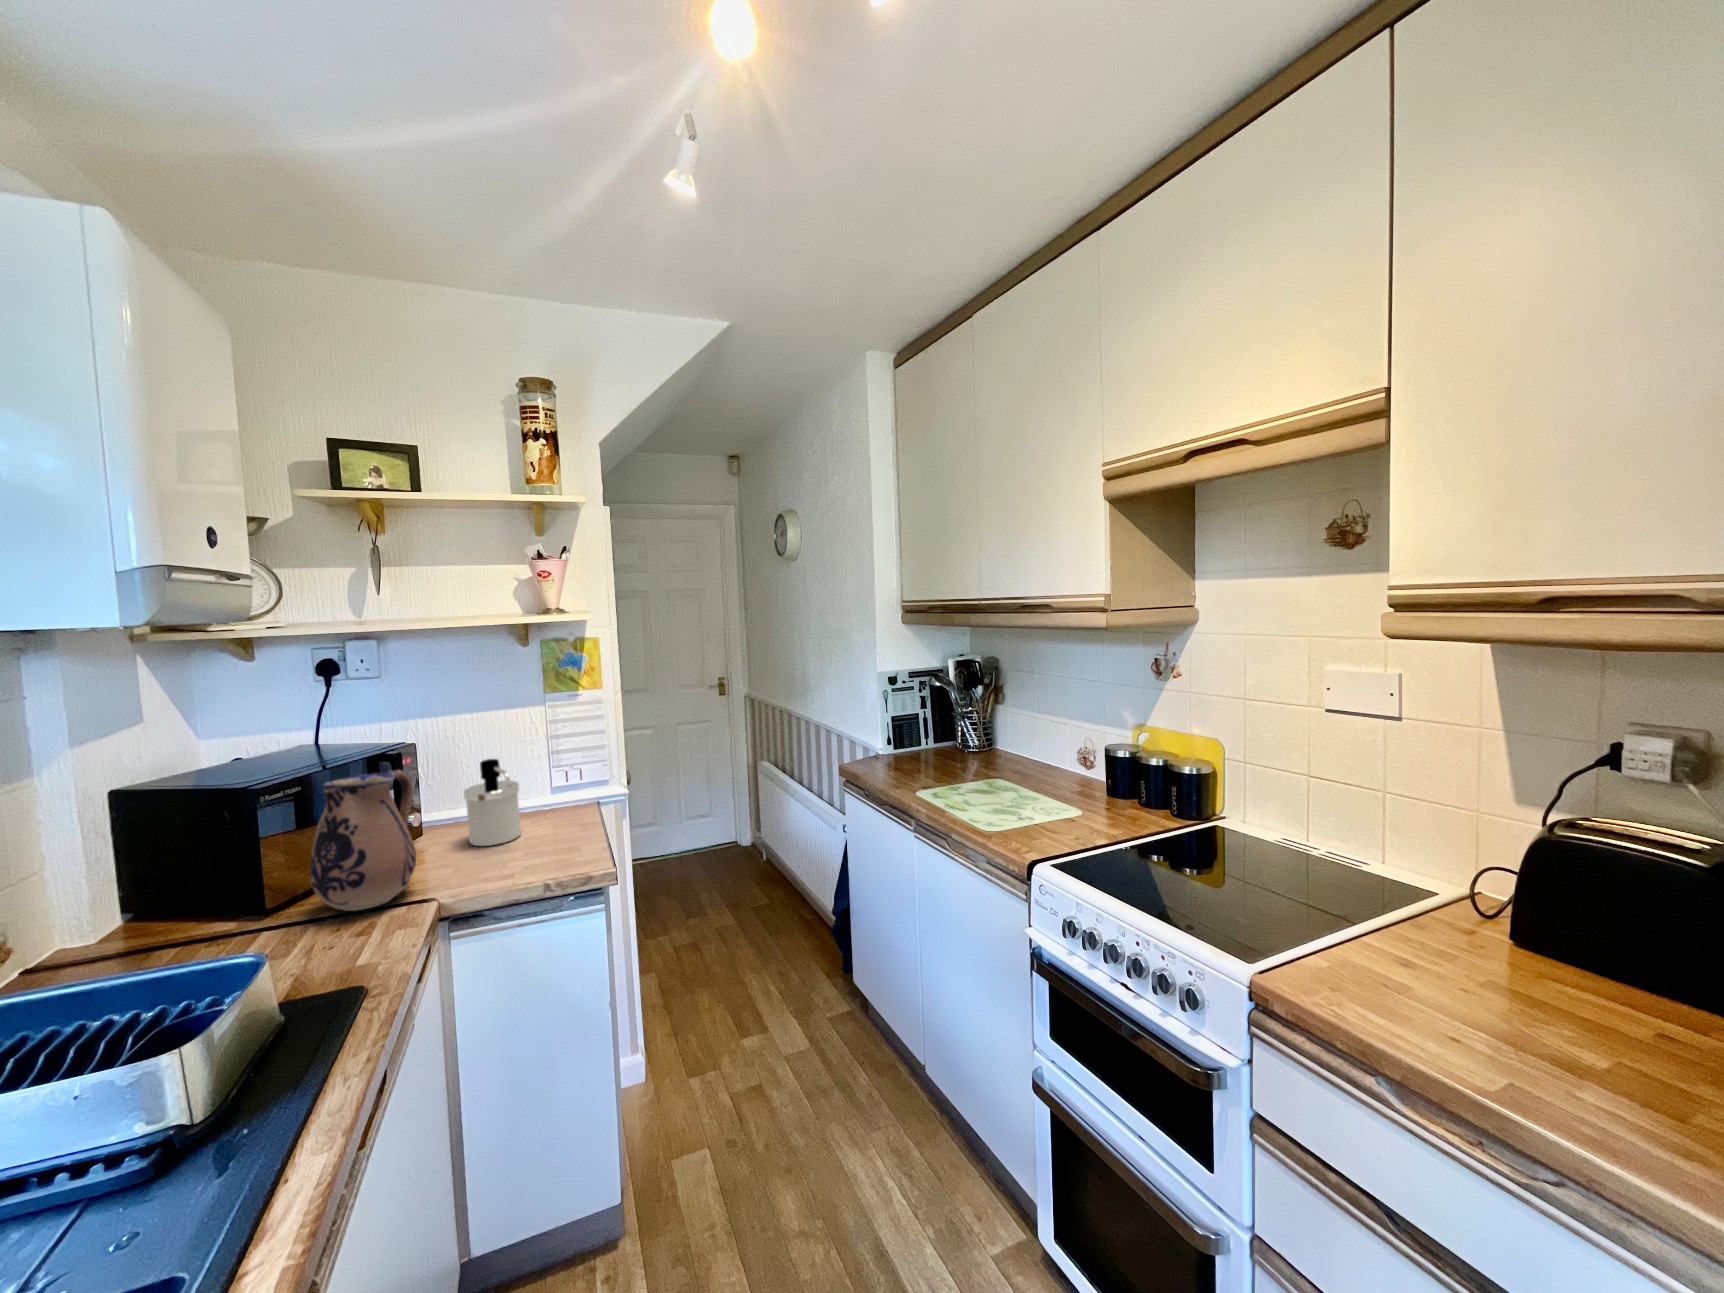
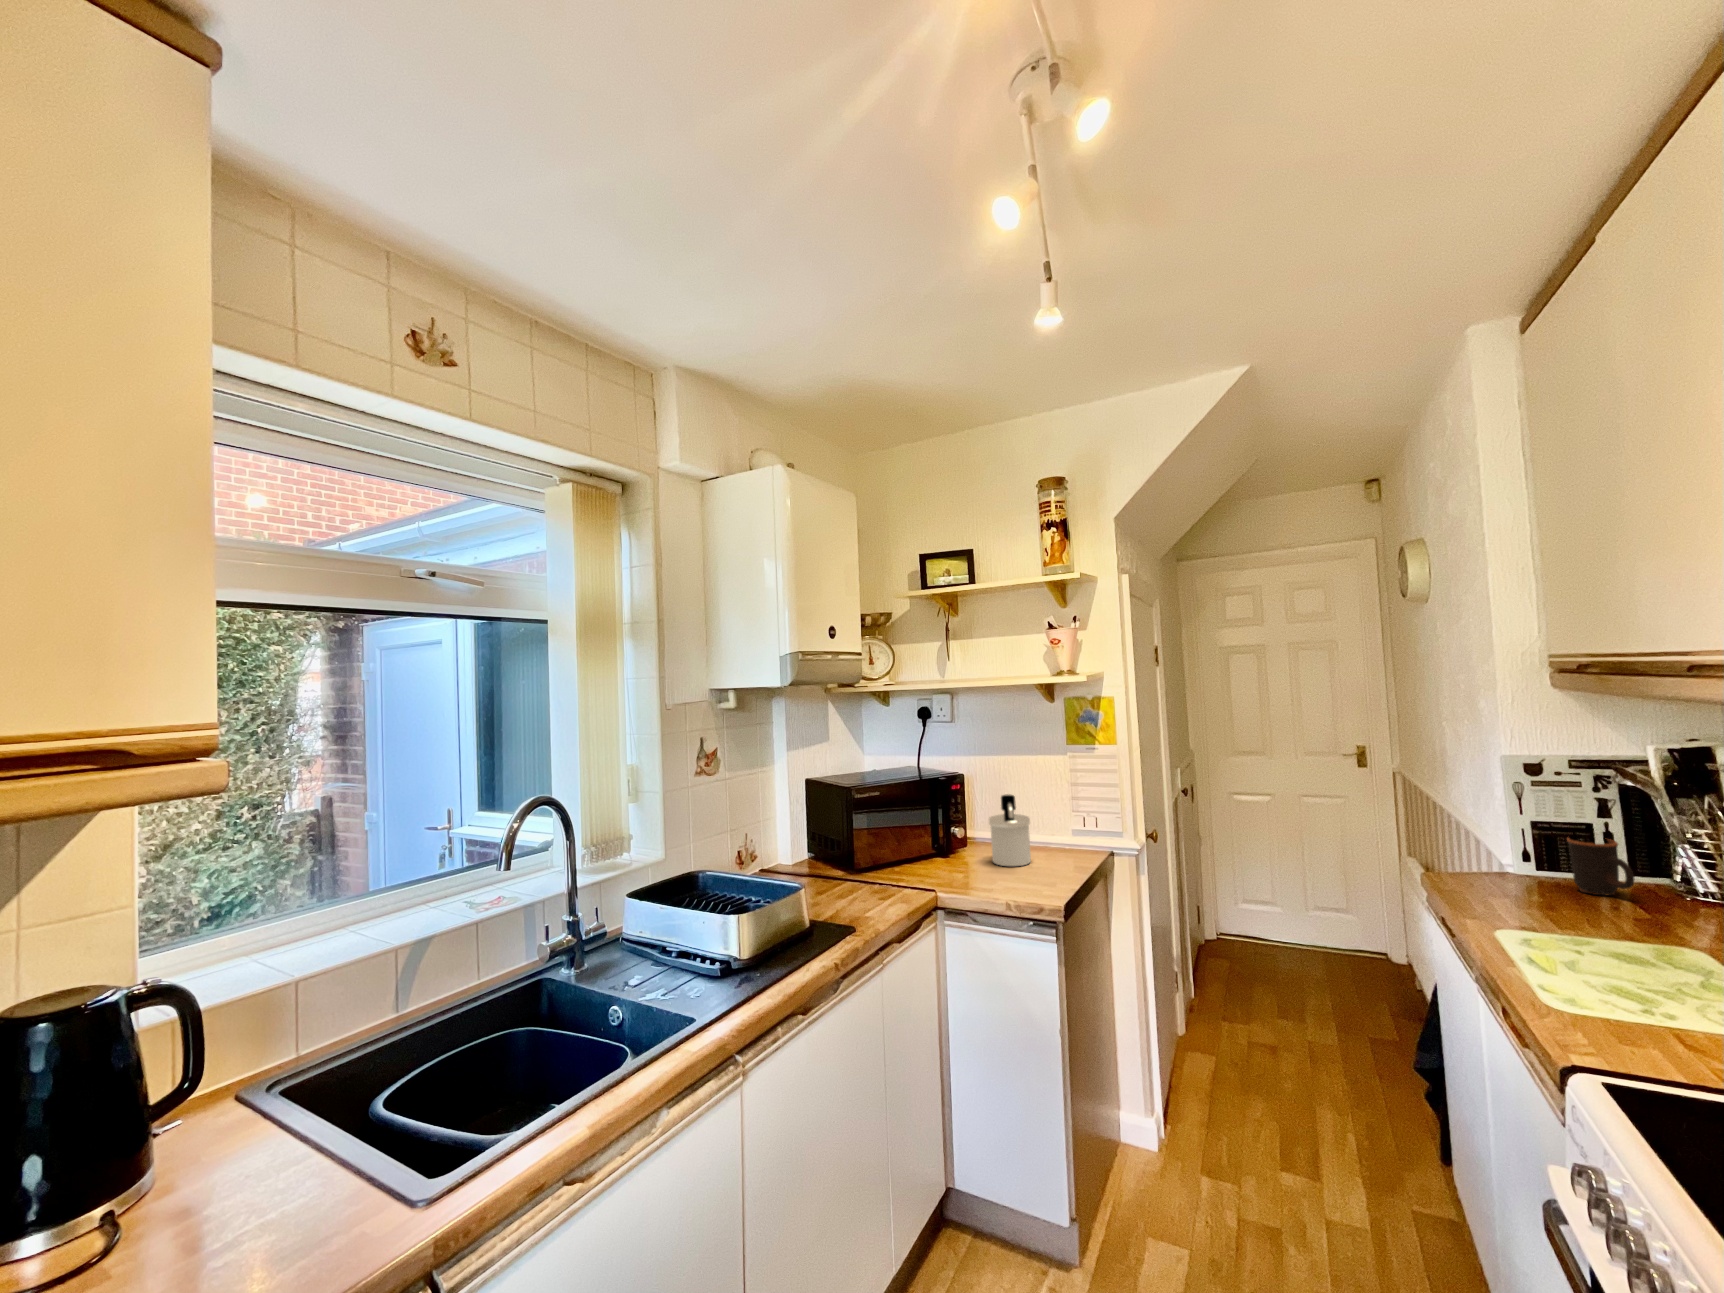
mug: none [912,722,947,759] -> present [1567,838,1635,895]
ceramic pitcher: present [309,770,416,911] -> none [875,790,942,886]

